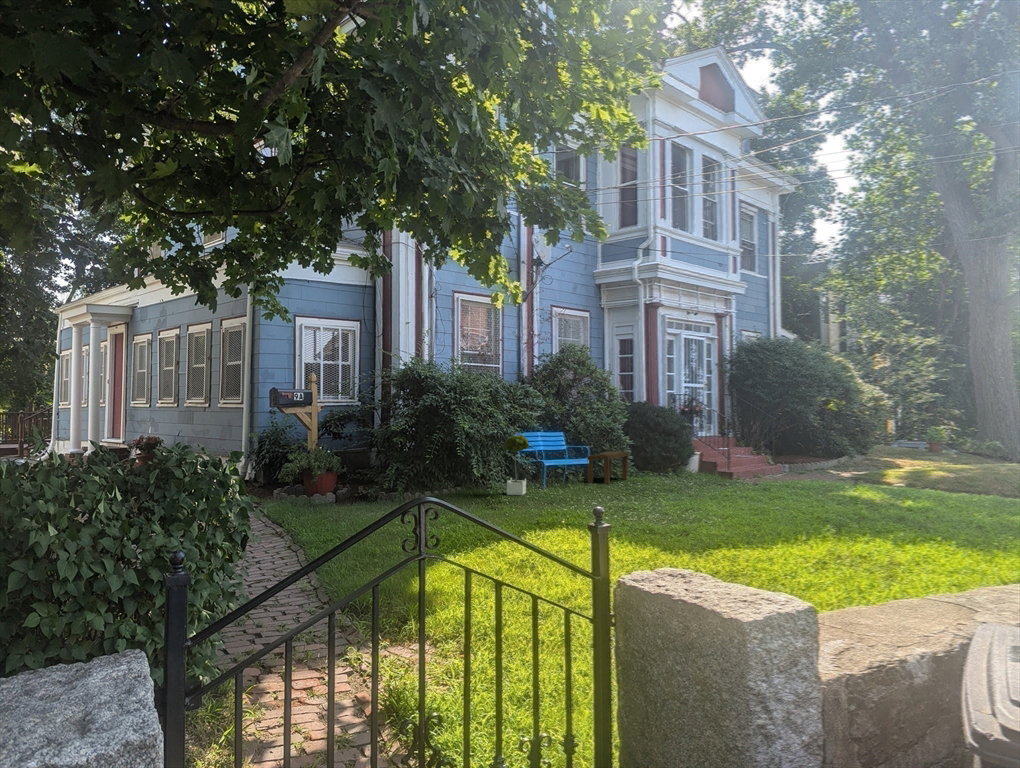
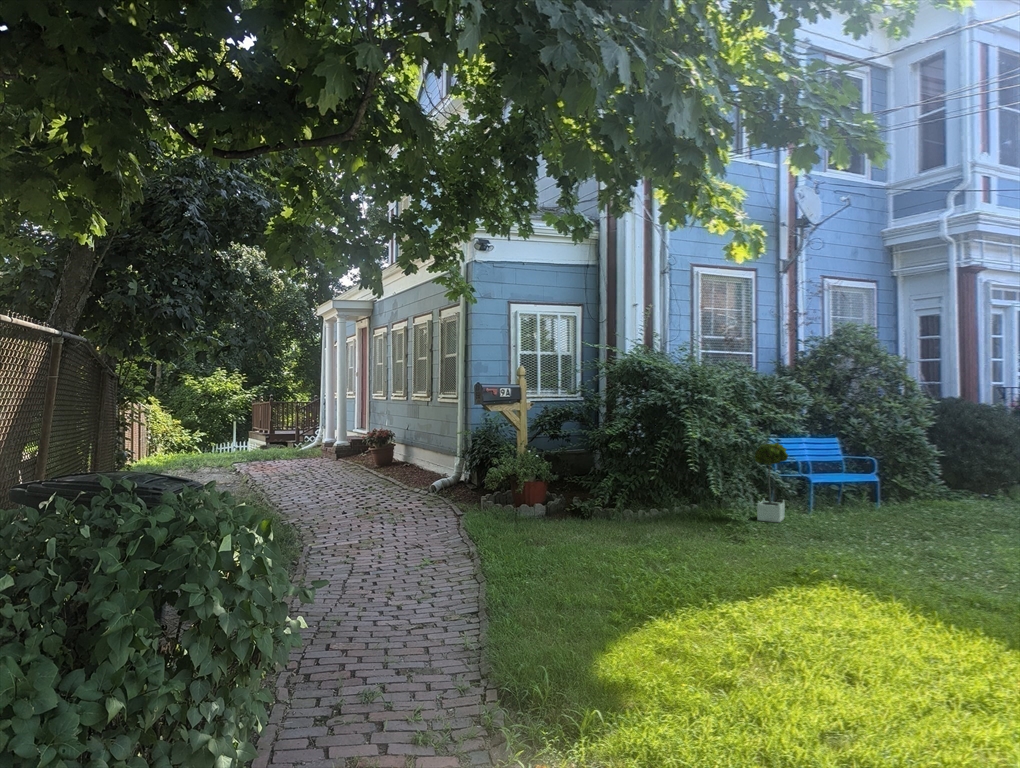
bench: present [587,451,629,484] -> none [873,465,937,511]

